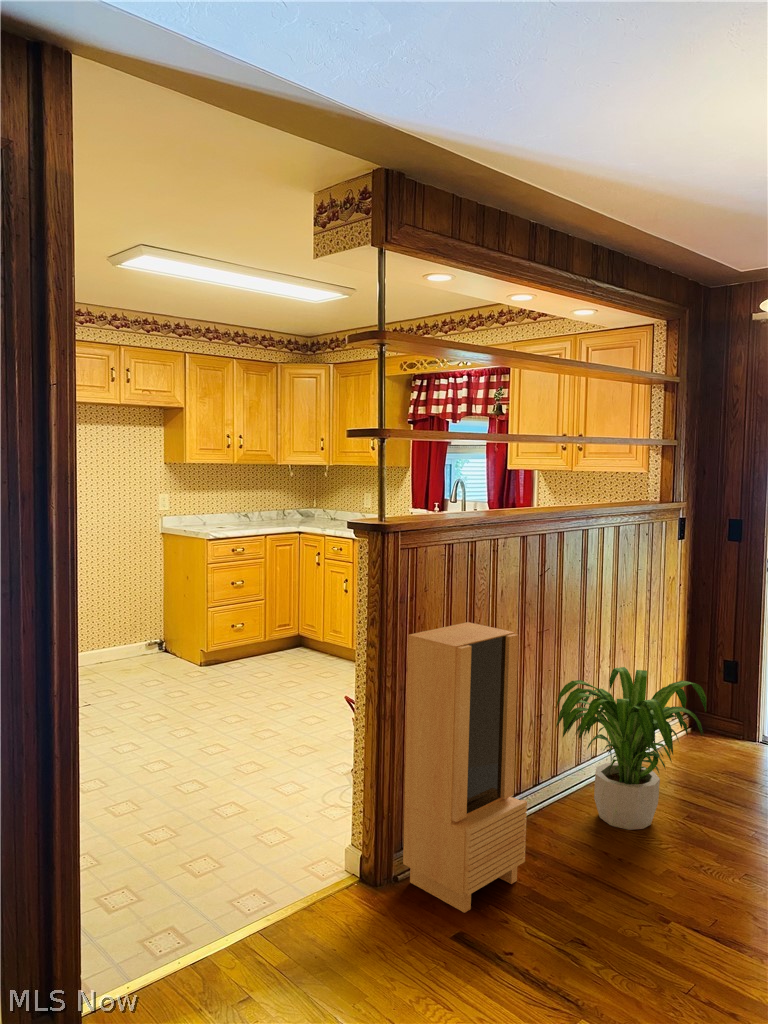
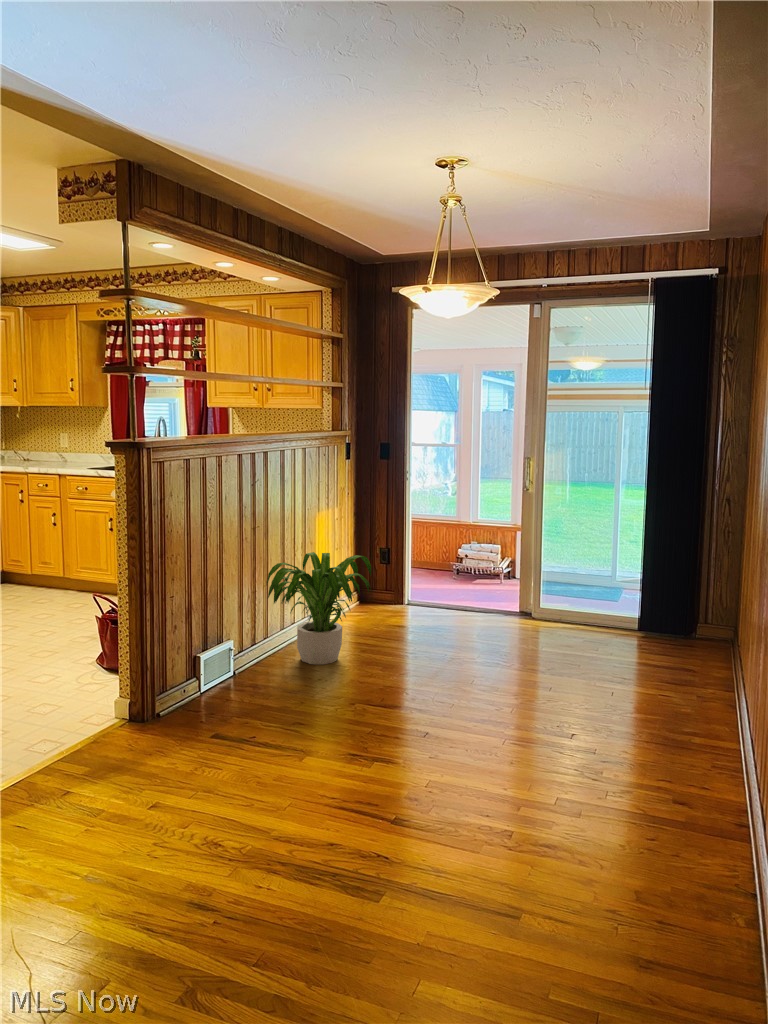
storage cabinet: present [403,622,527,913] -> none [162,518,256,725]

